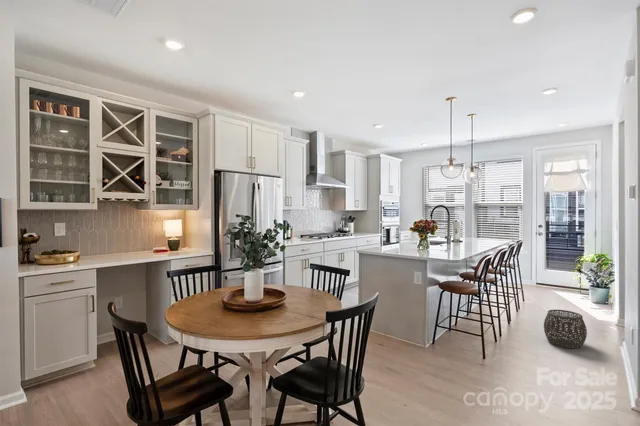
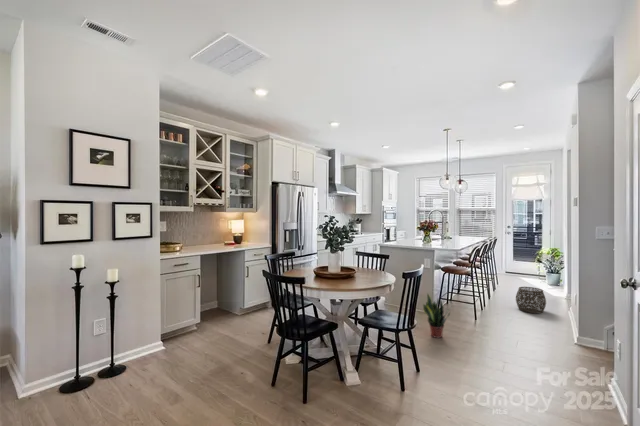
potted plant: none [399,324,444,390] -> present [423,295,450,338]

